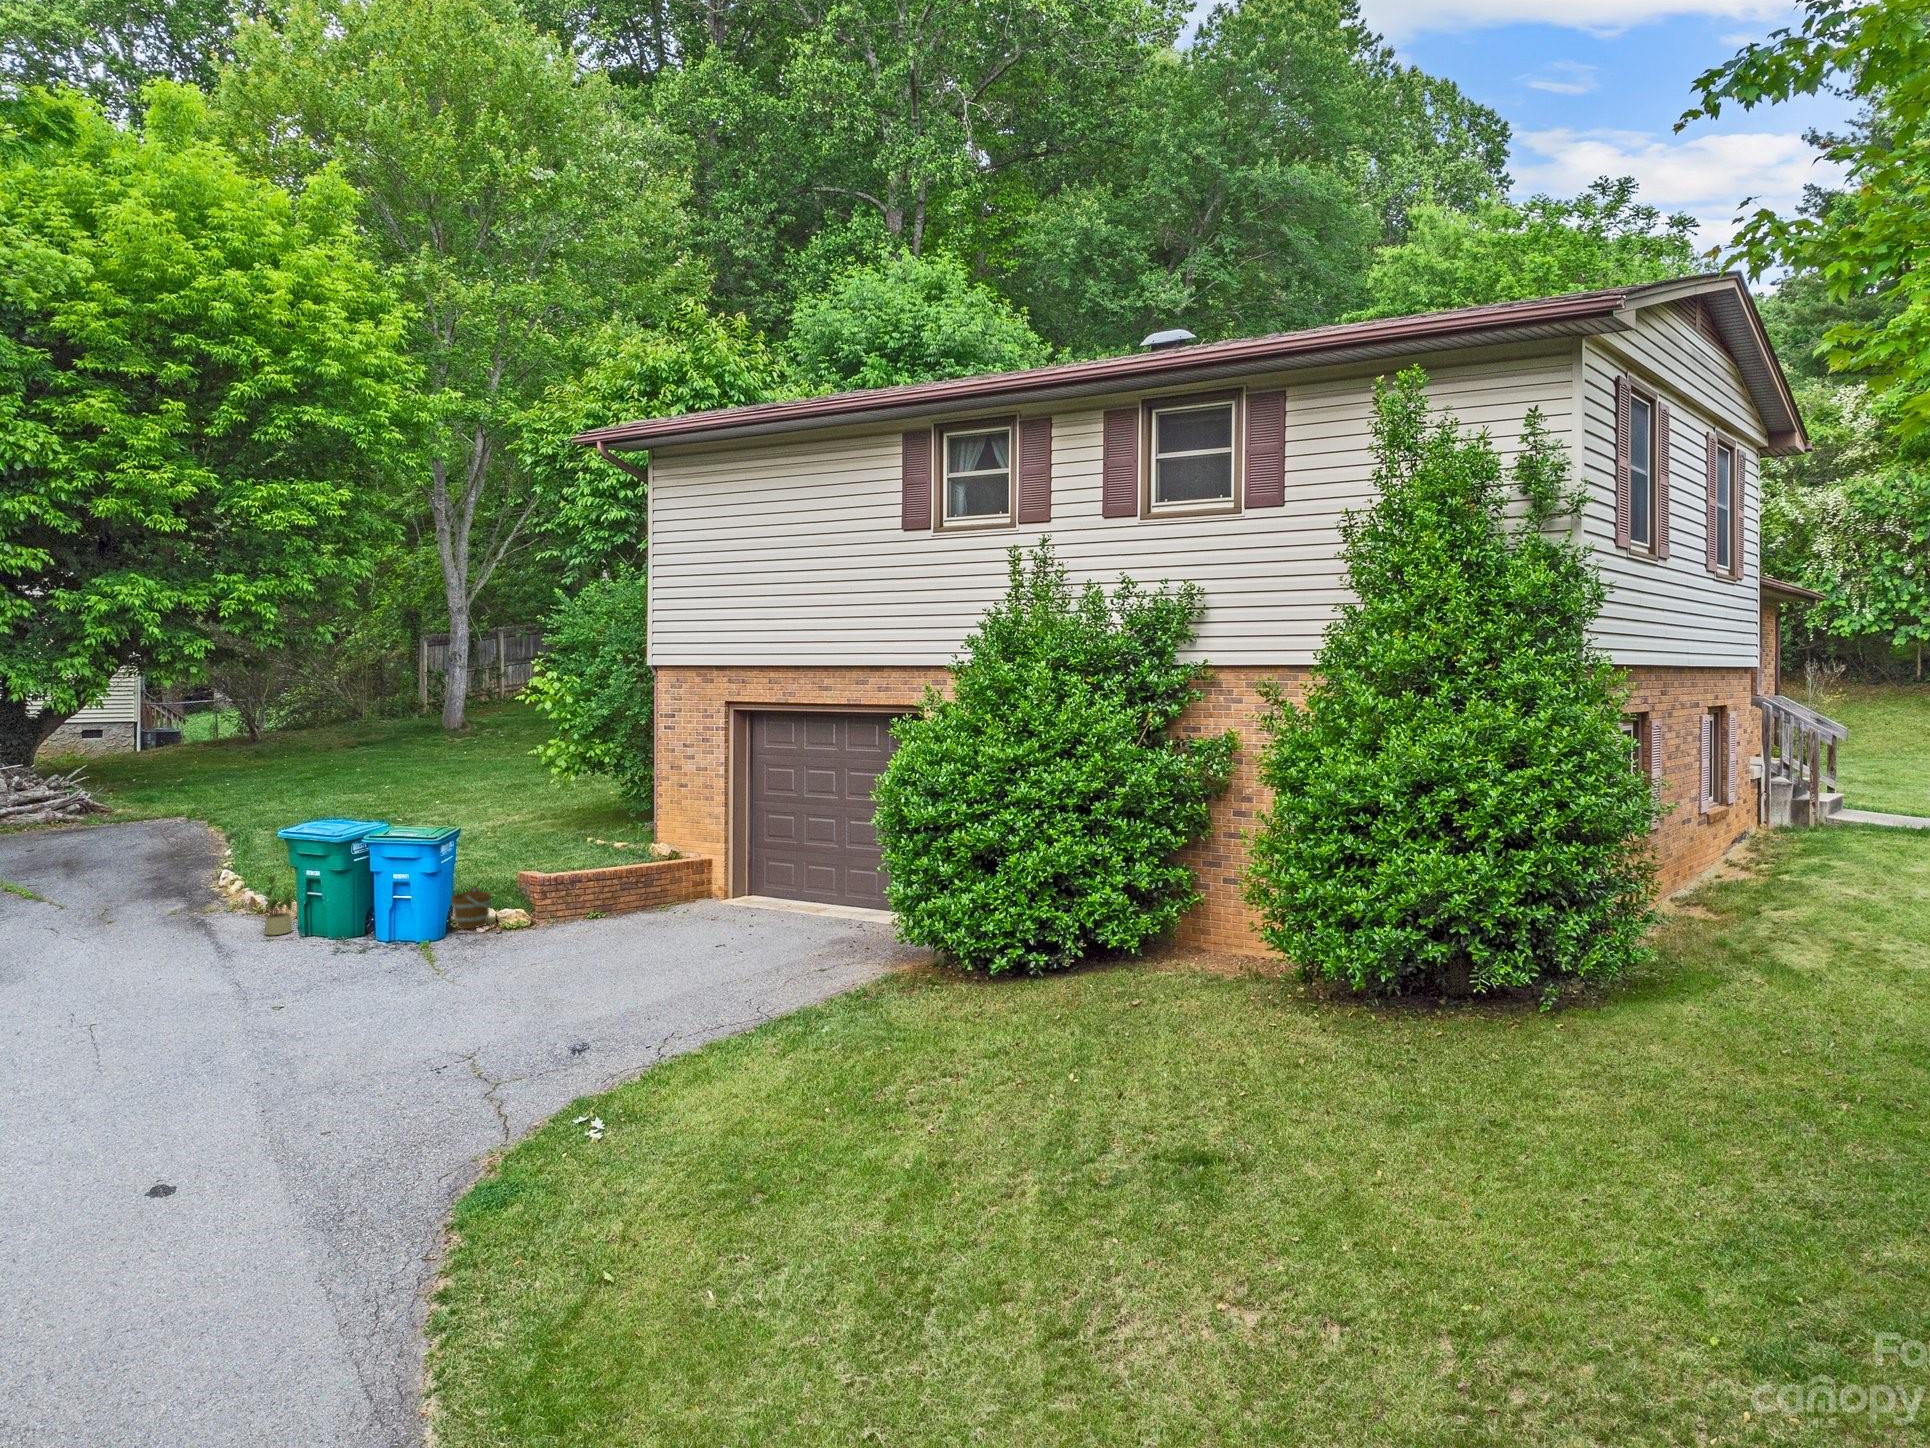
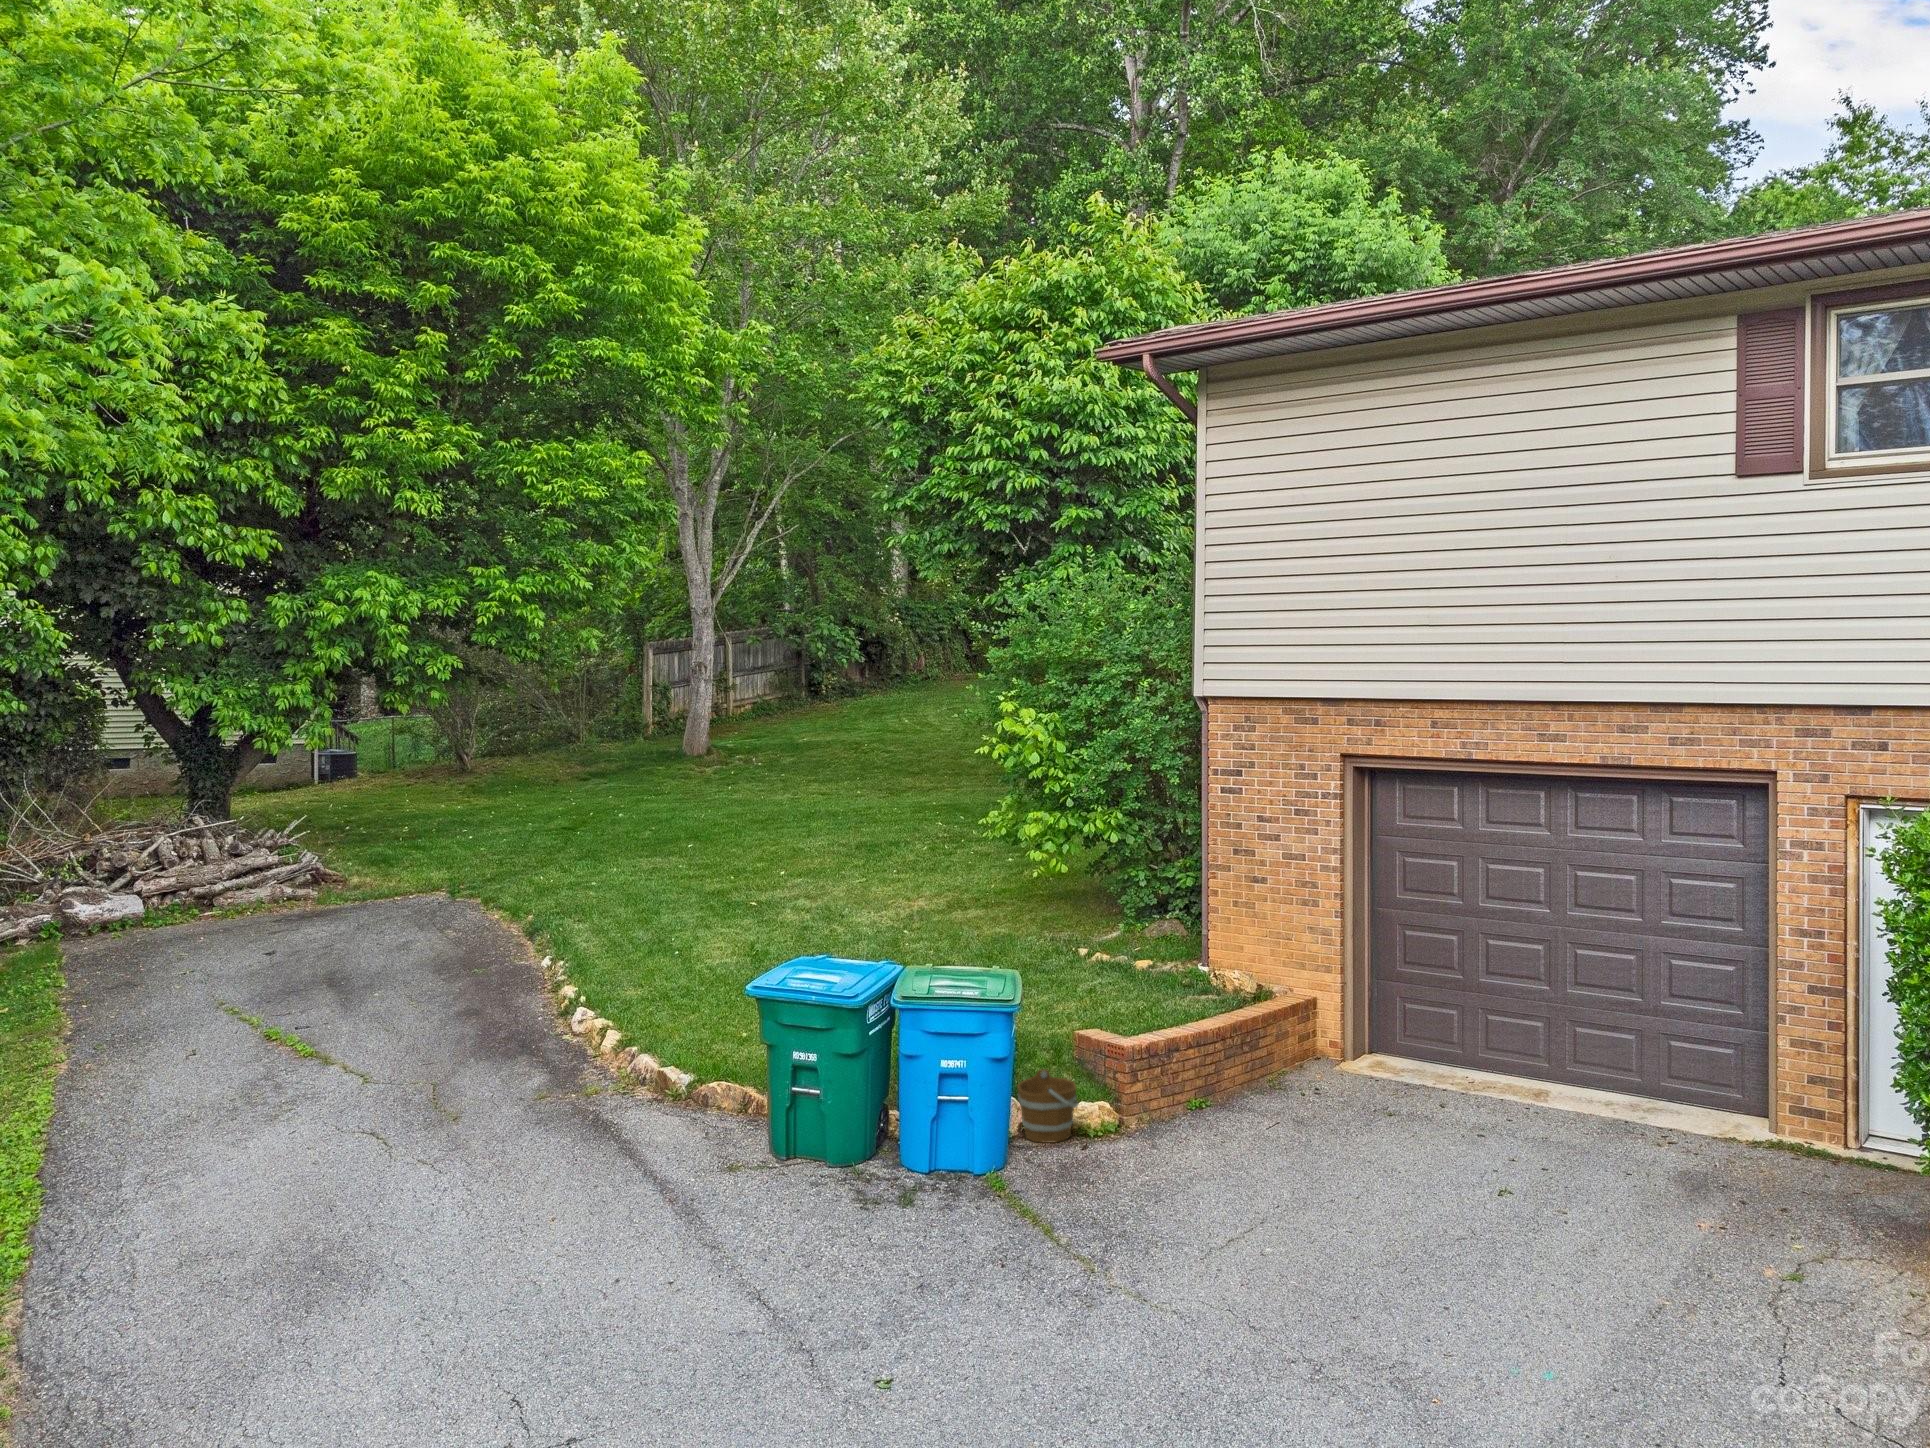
potted plant: present [265,875,293,935] -> none [723,1039,775,1141]

